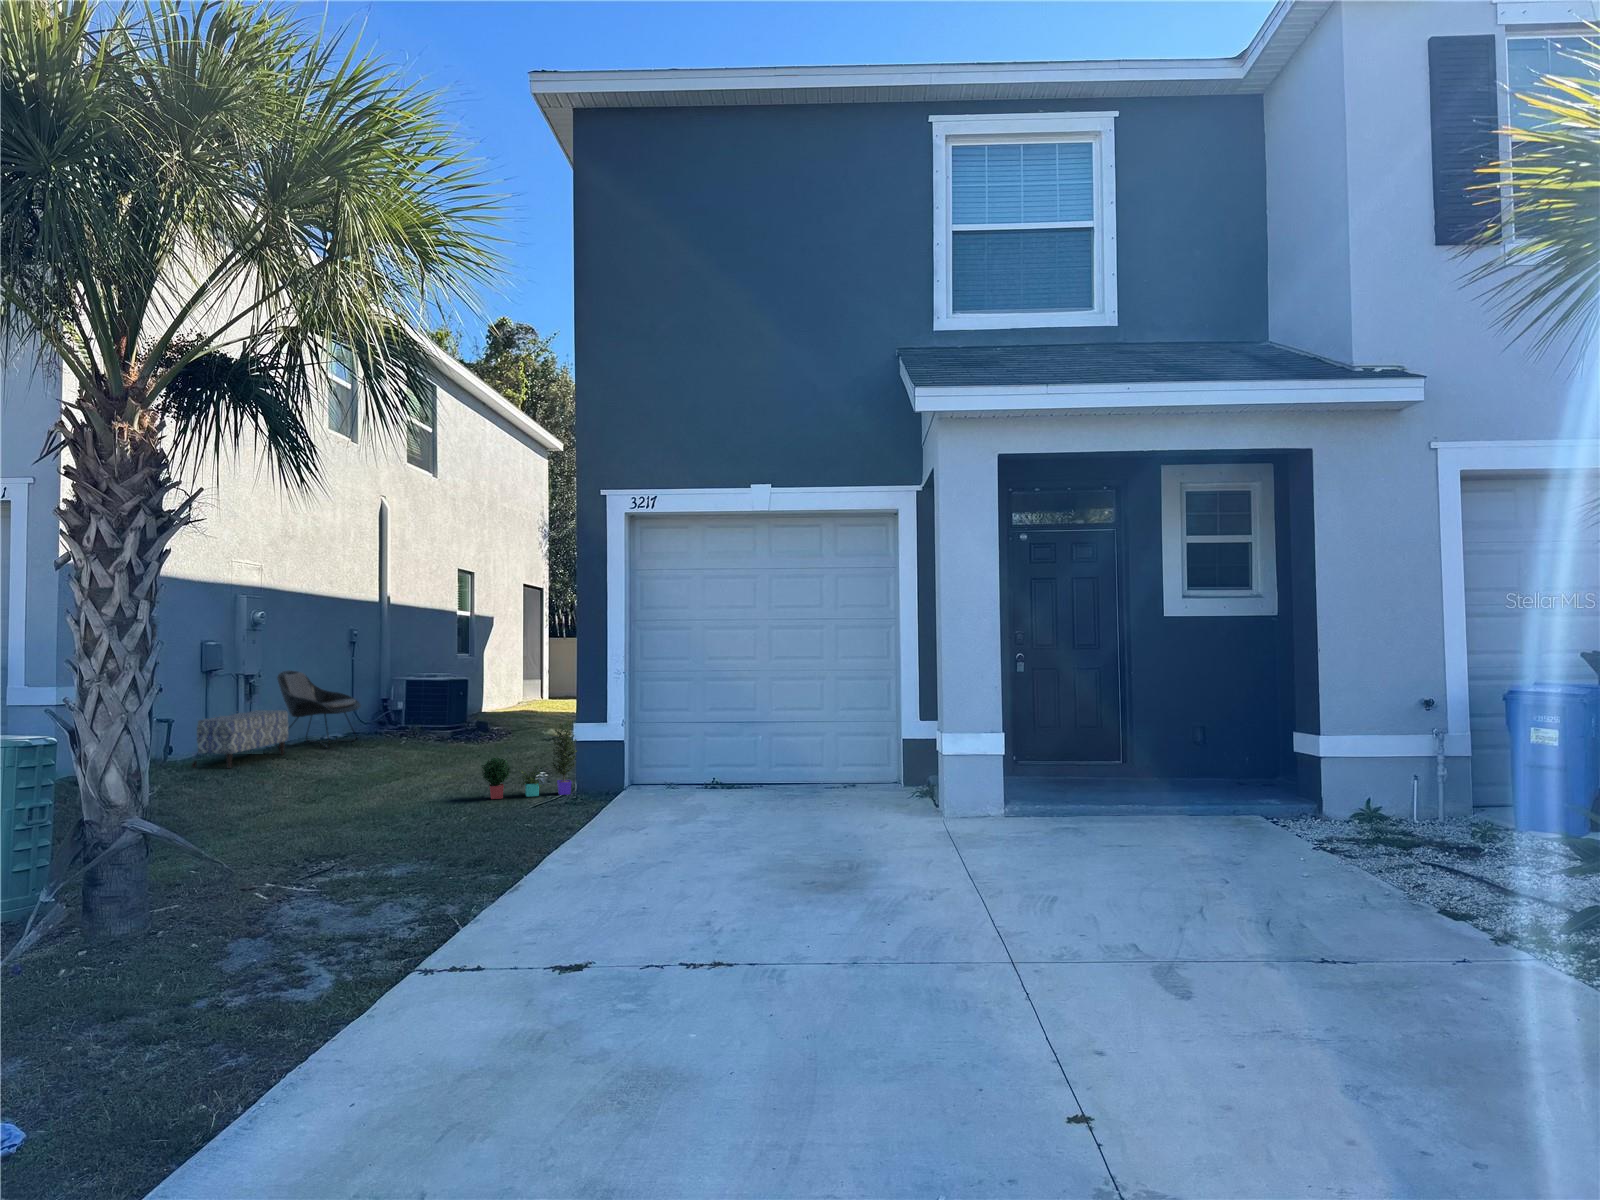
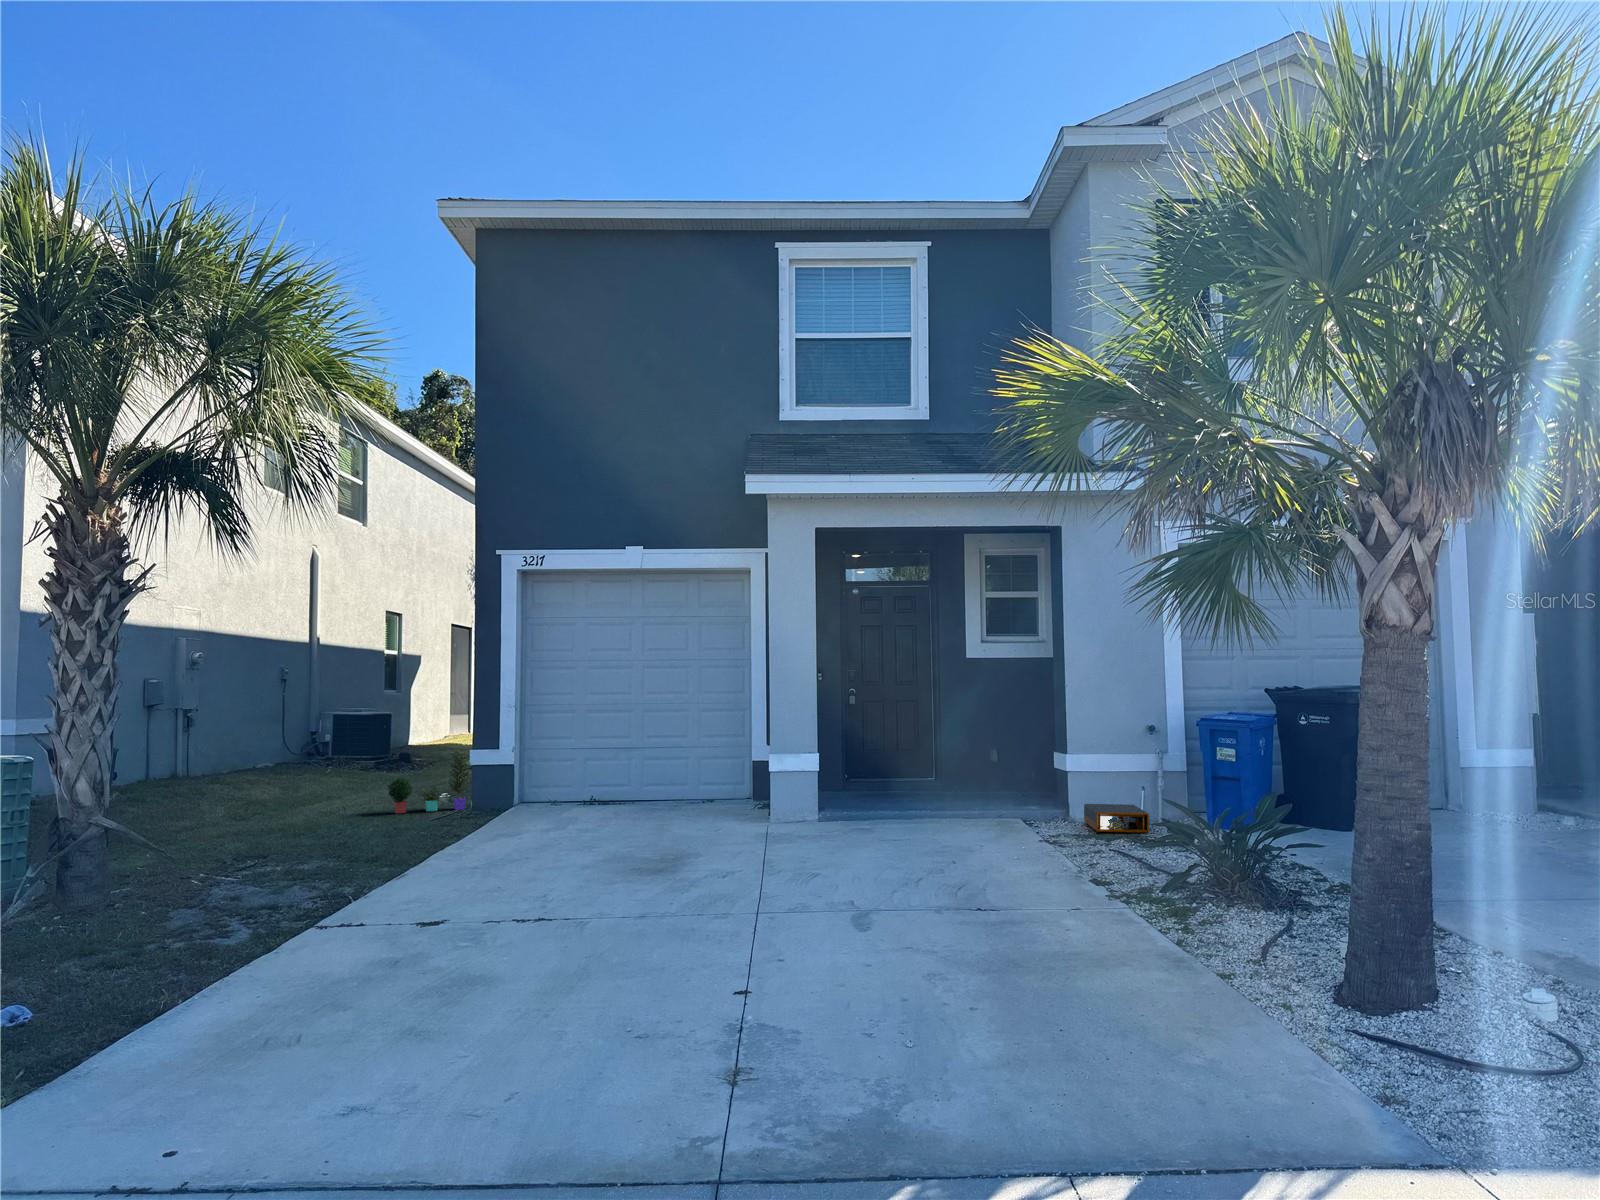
lounge chair: present [276,670,361,749] -> none [210,705,289,775]
bench: present [192,710,288,768] -> none [131,740,222,791]
storage box: none [1341,796,1439,834] -> present [1084,804,1149,833]

